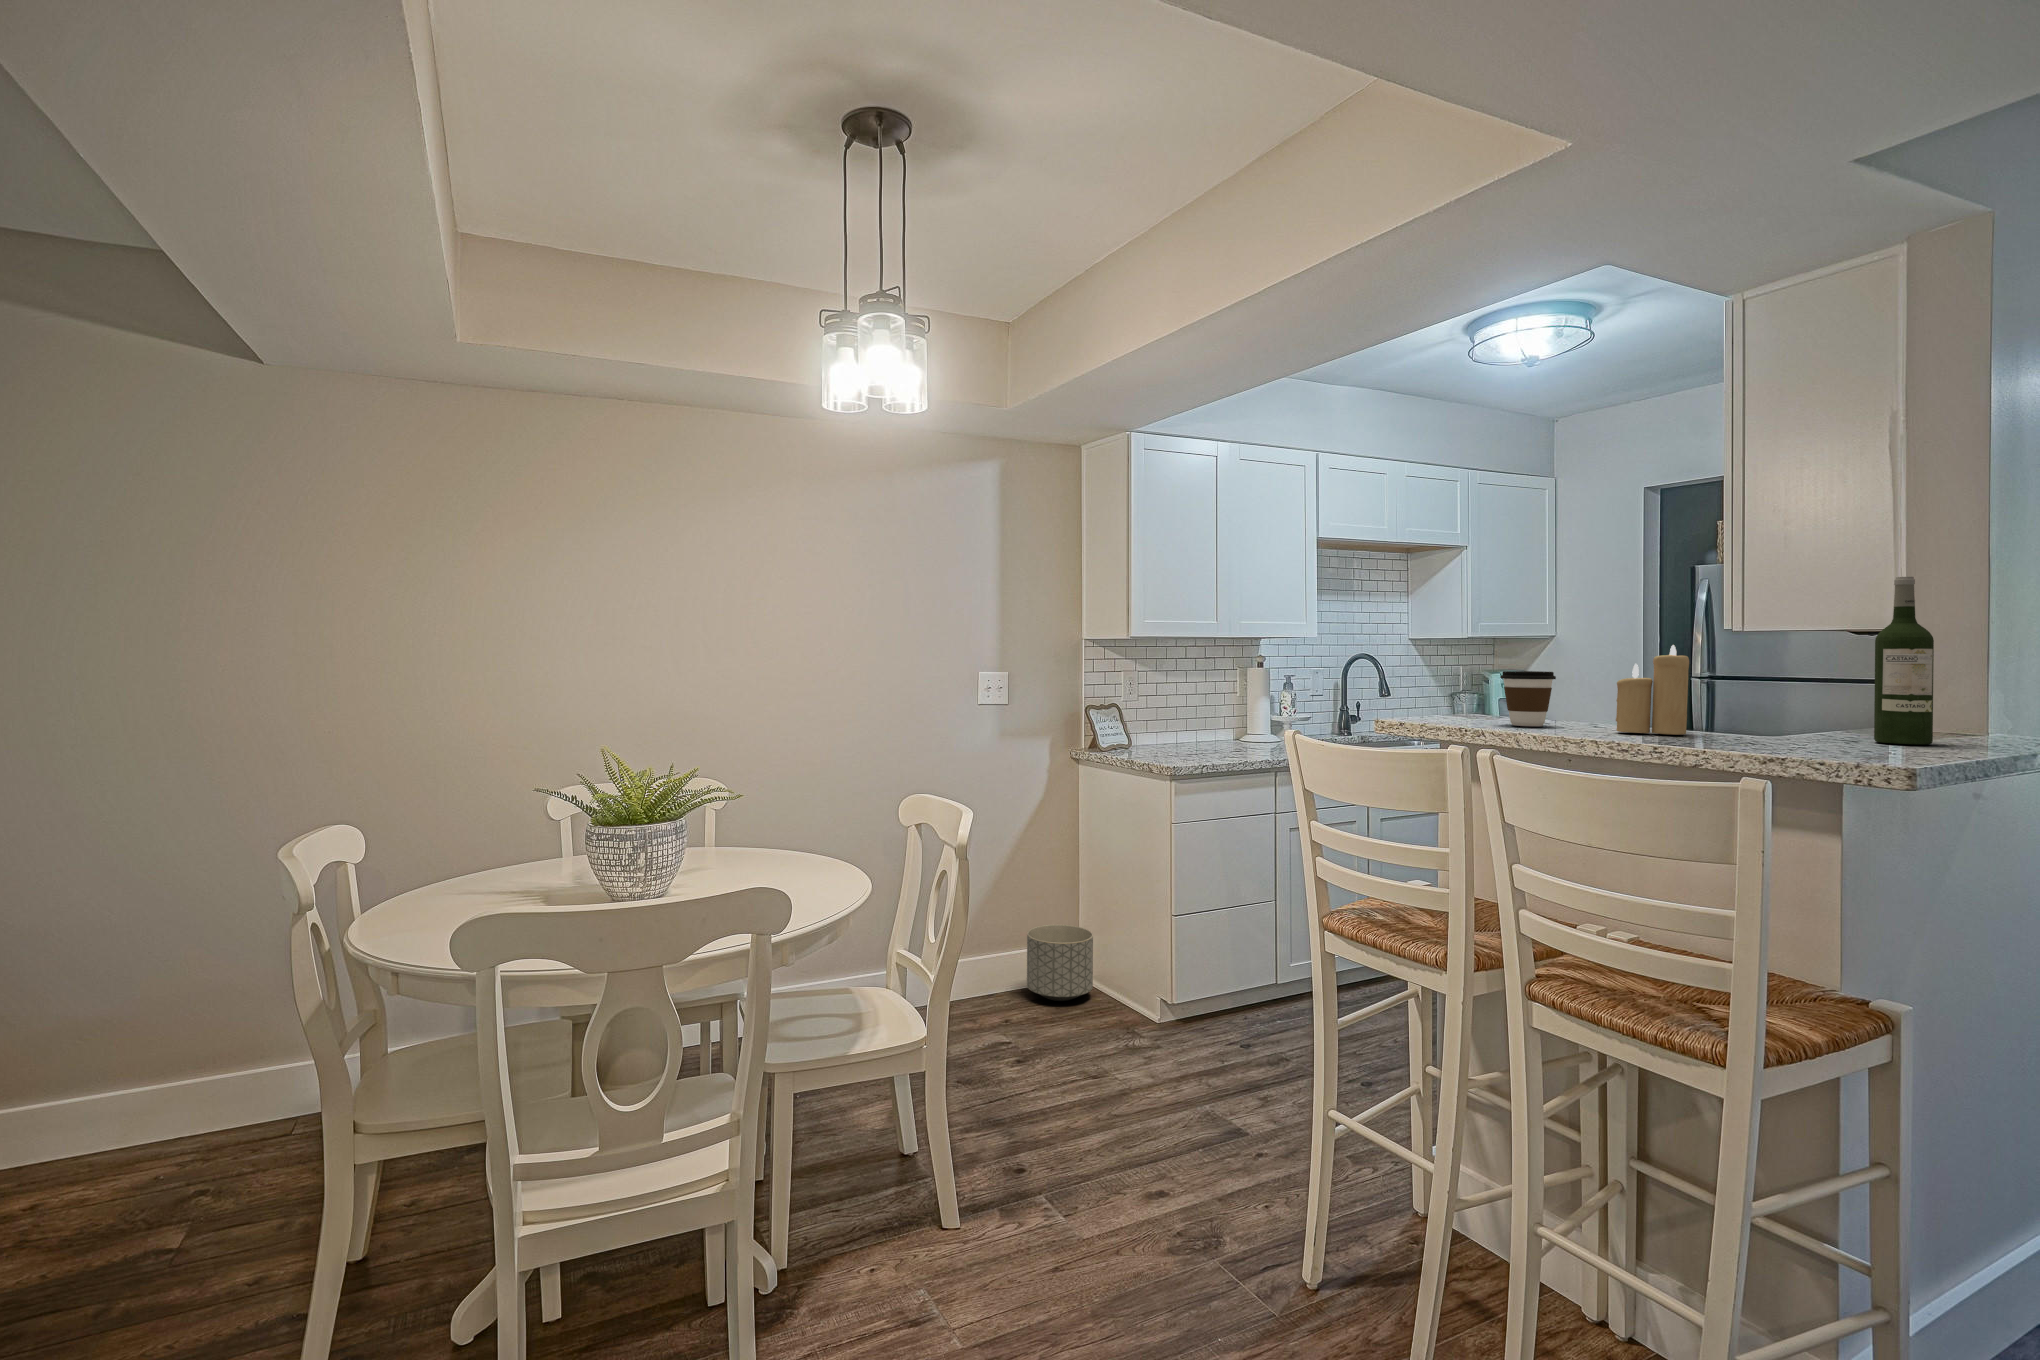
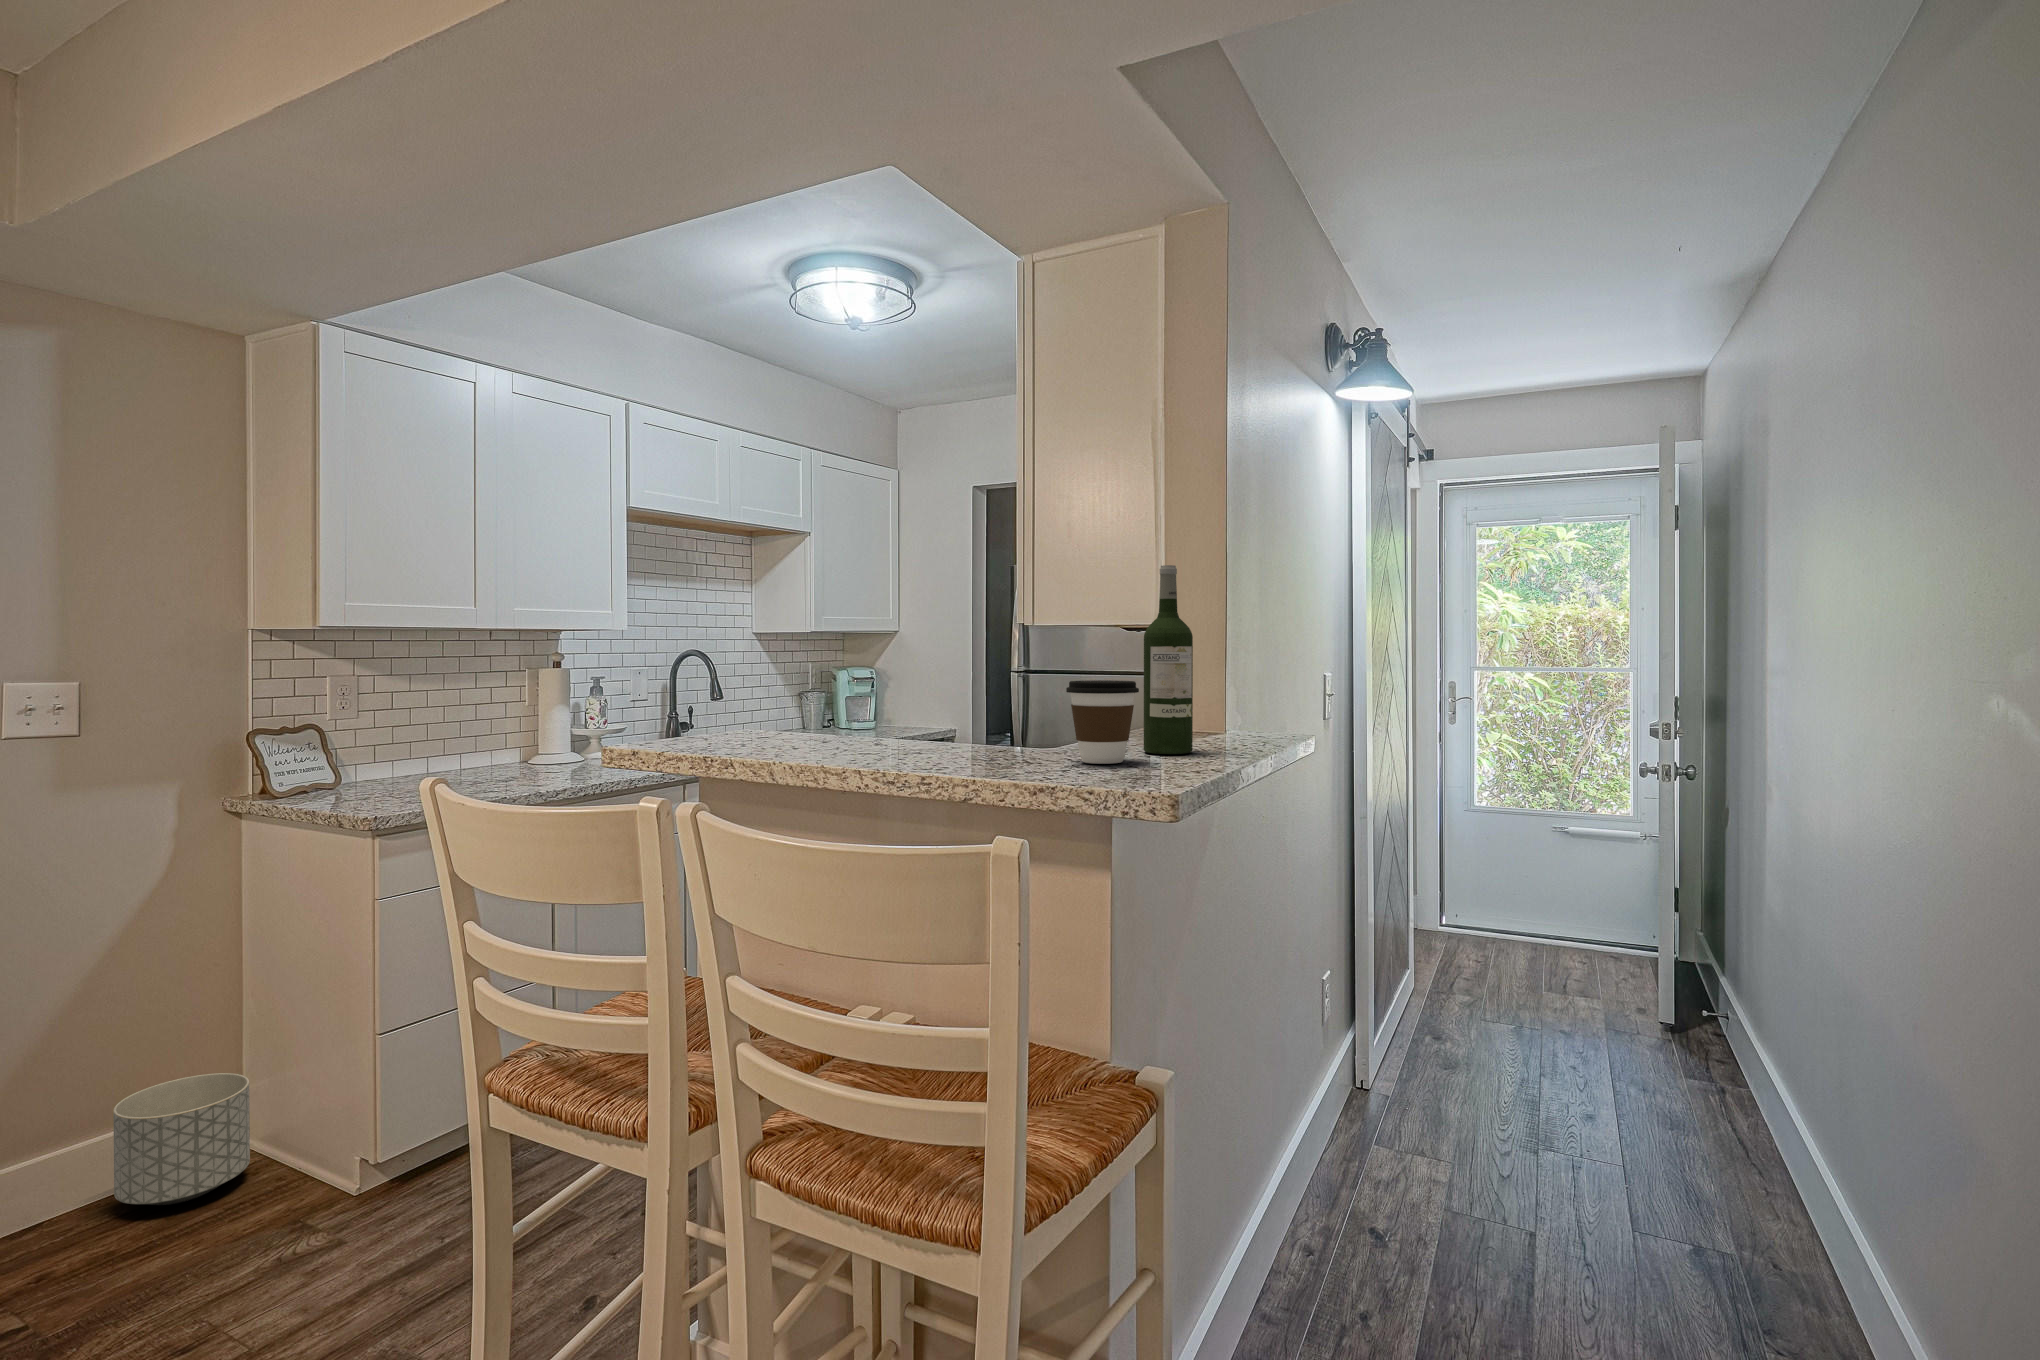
candle: present [1616,645,1689,735] -> none [893,642,970,754]
coffee cup: present [1500,671,1556,726] -> present [1066,680,1139,764]

